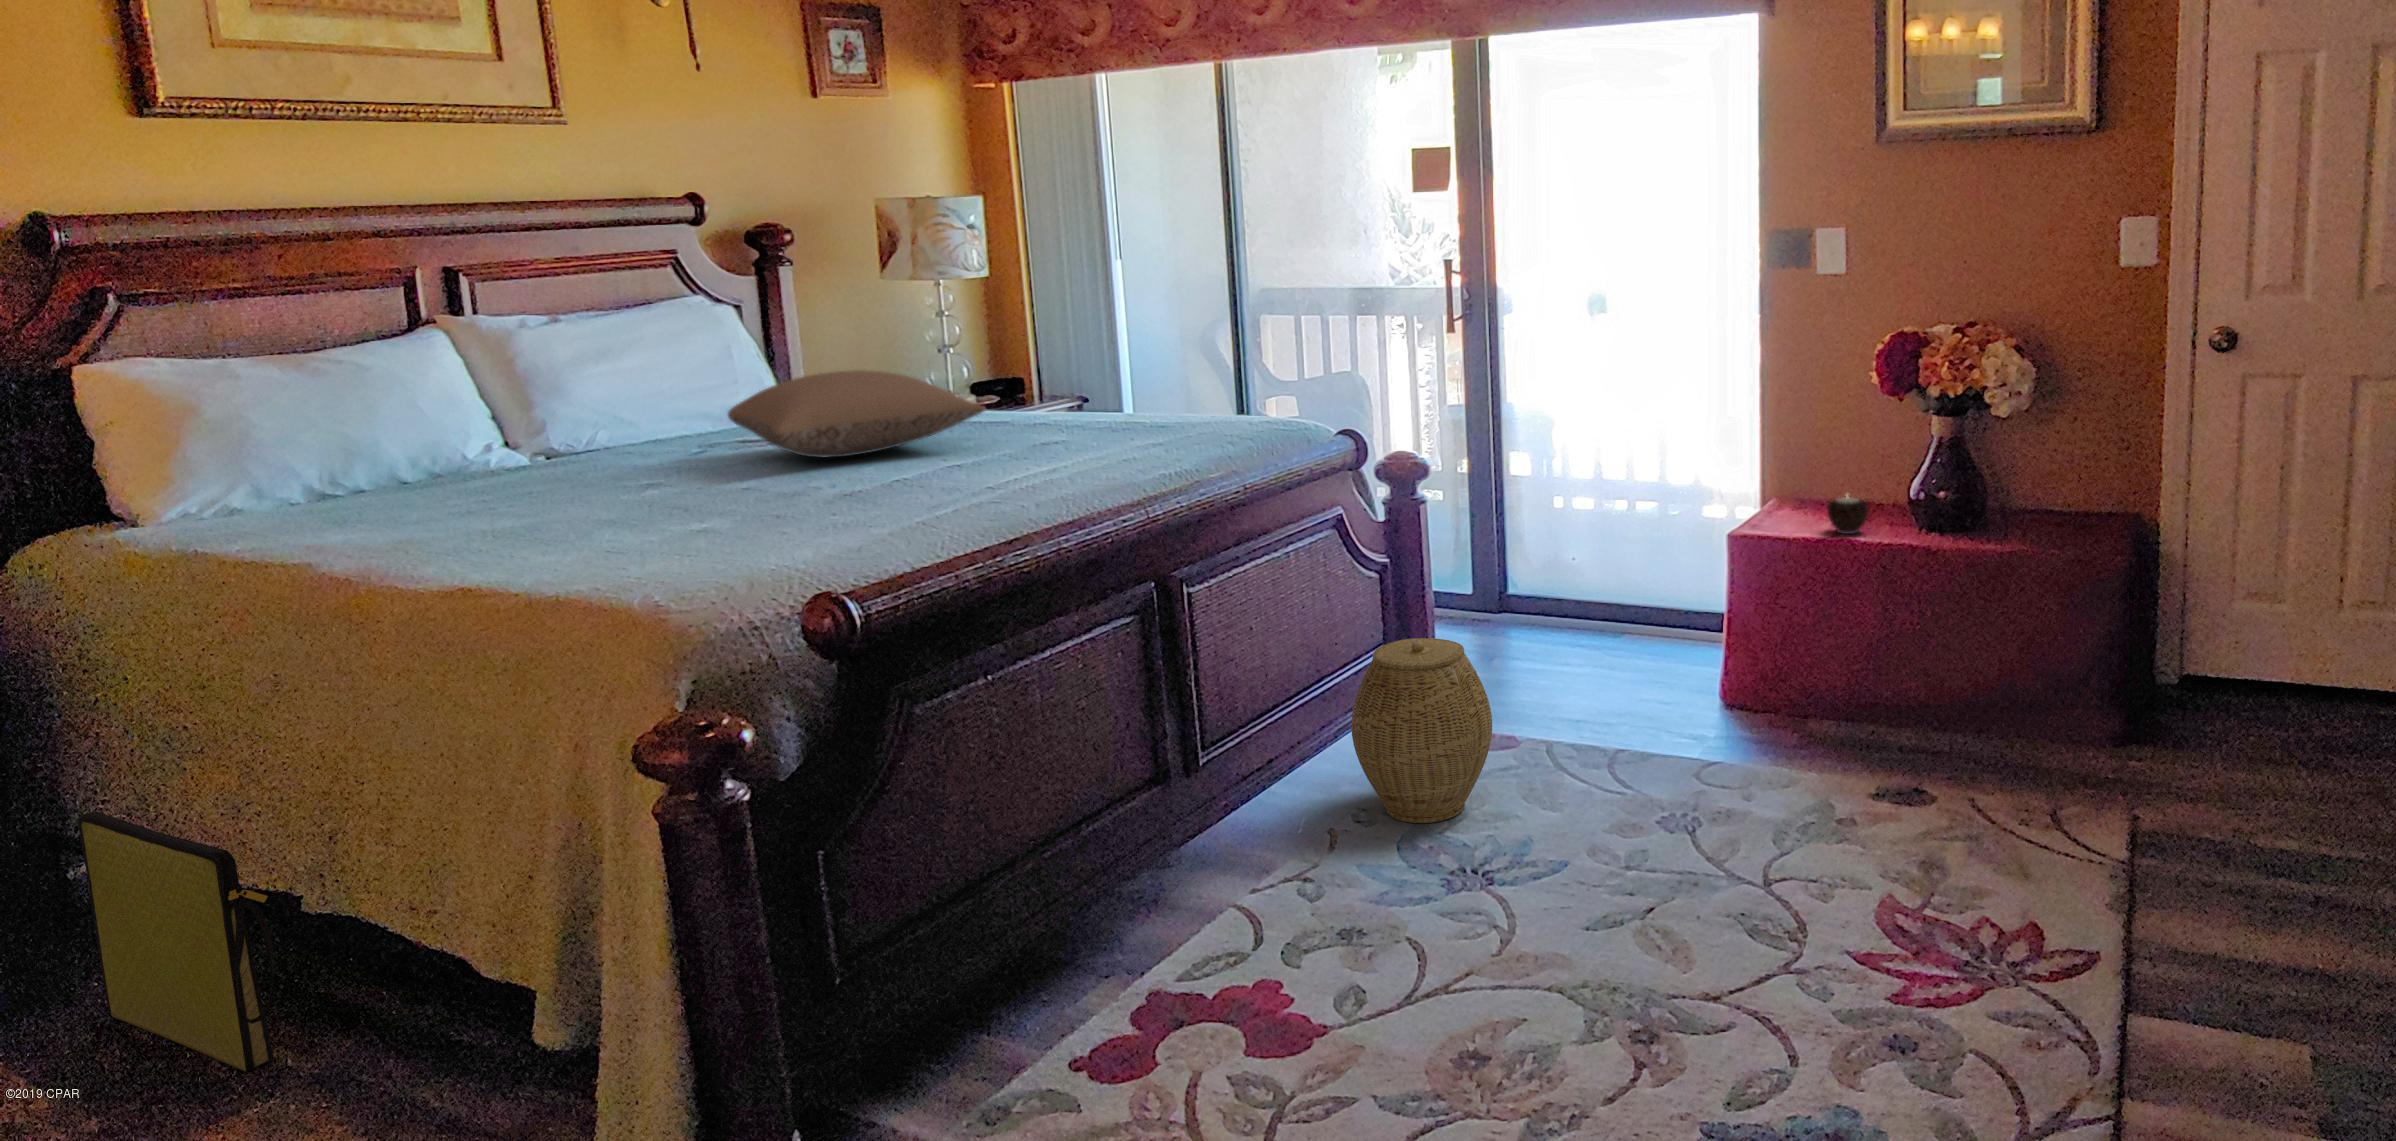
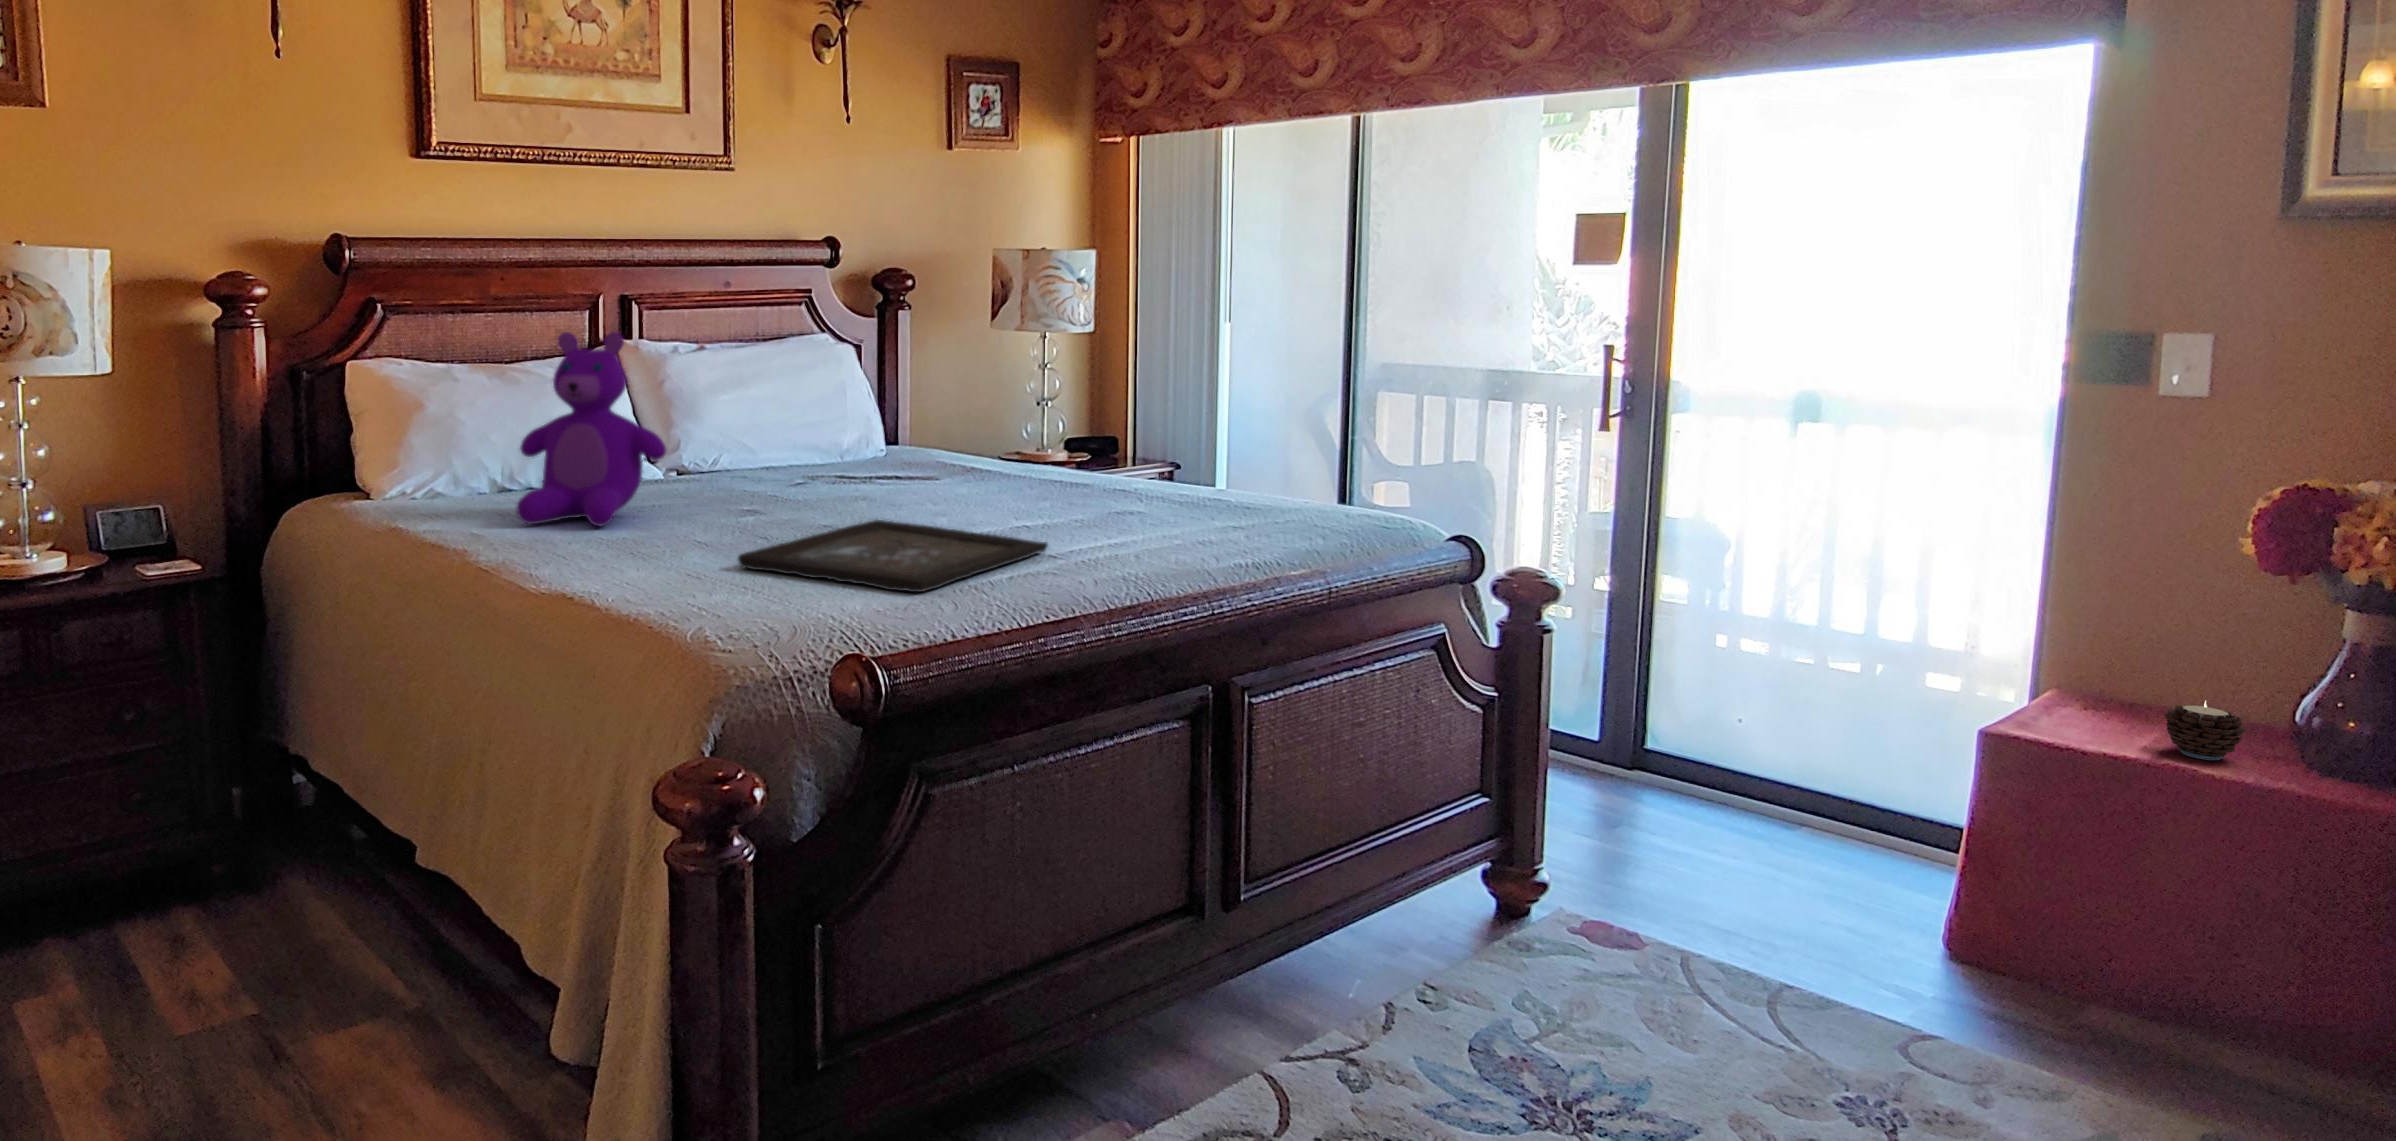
teddy bear: none [367,313,559,530] -> present [517,332,667,526]
pillow: present [728,370,985,457] -> none [823,412,1056,498]
tray: none [683,478,996,539] -> present [738,520,1048,592]
woven basket: present [1352,638,1492,823] -> none [1427,794,1616,1032]
bag: present [77,811,274,1072] -> none [284,733,383,995]

